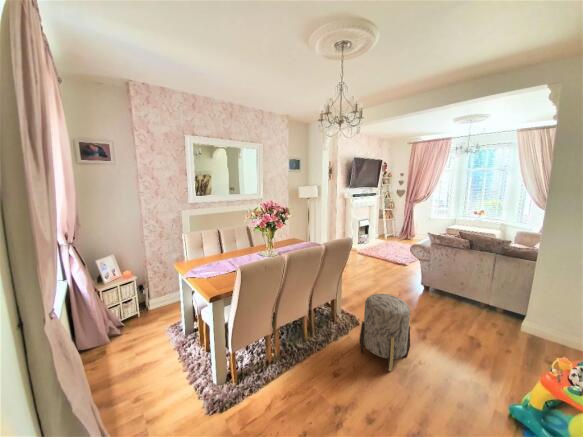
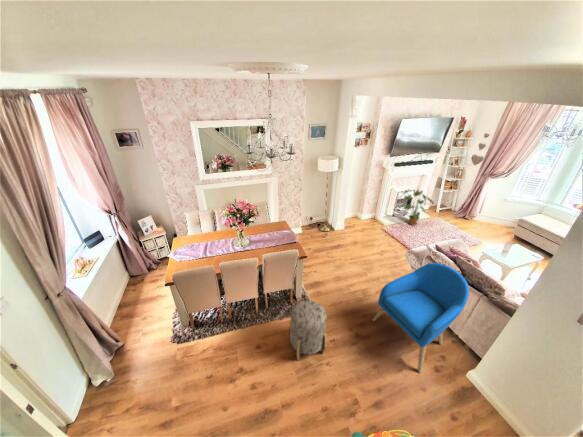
house plant: none [360,217,389,247] -> present [402,190,434,225]
armchair: none [418,239,501,342] -> present [372,263,469,373]

